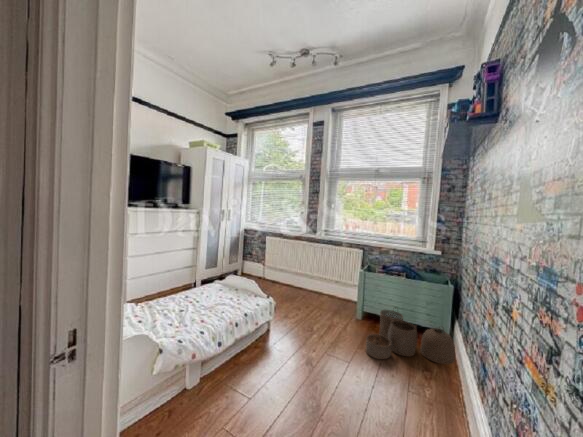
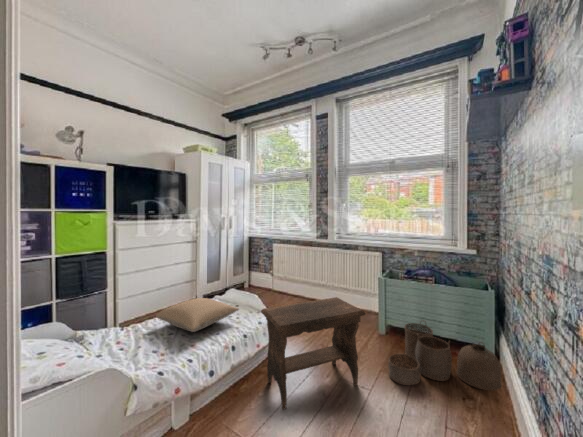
pillow: none [168,281,241,309] -> present [156,298,239,332]
footstool: none [263,285,351,376] -> present [261,297,366,410]

